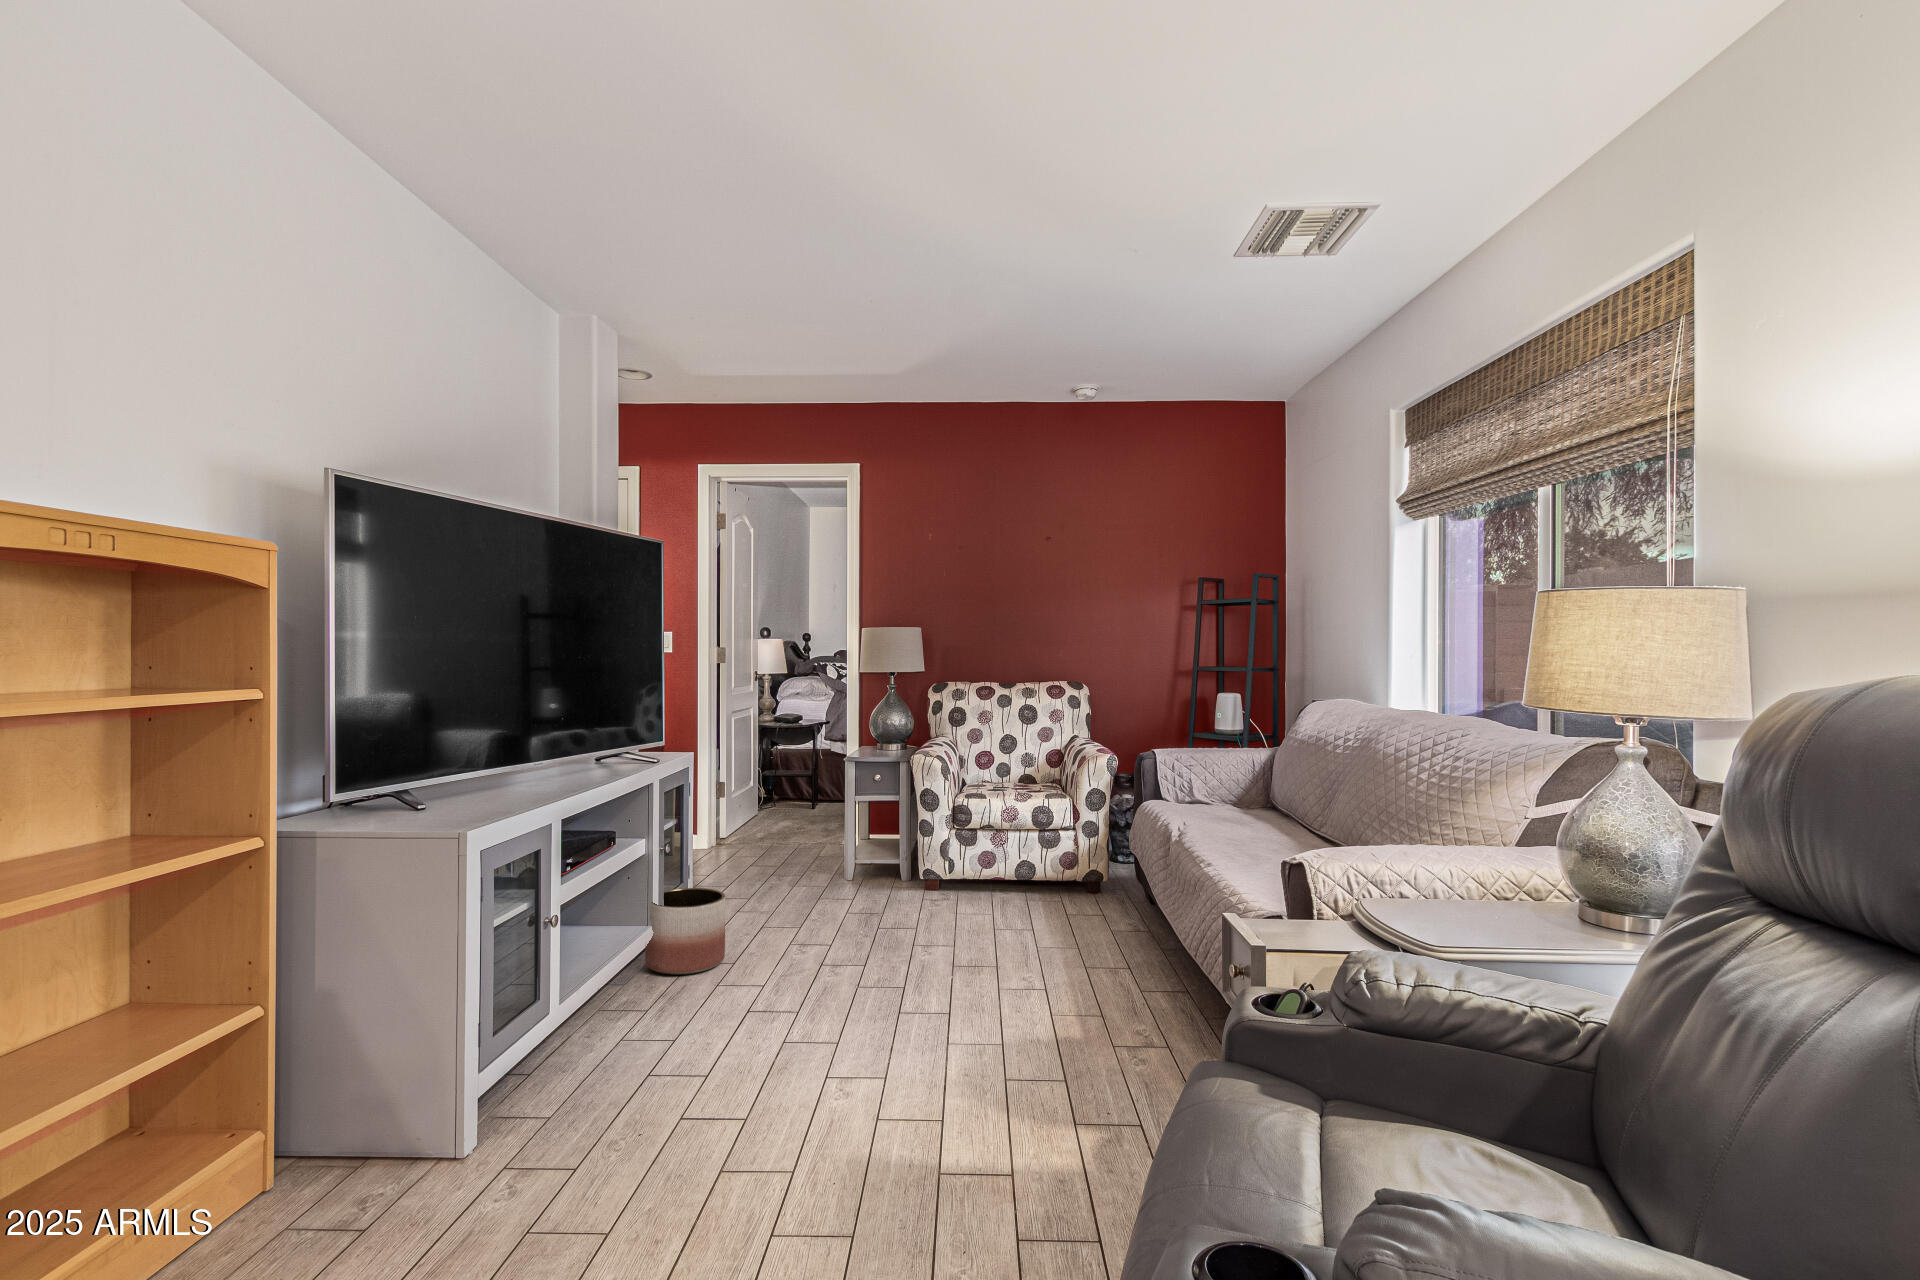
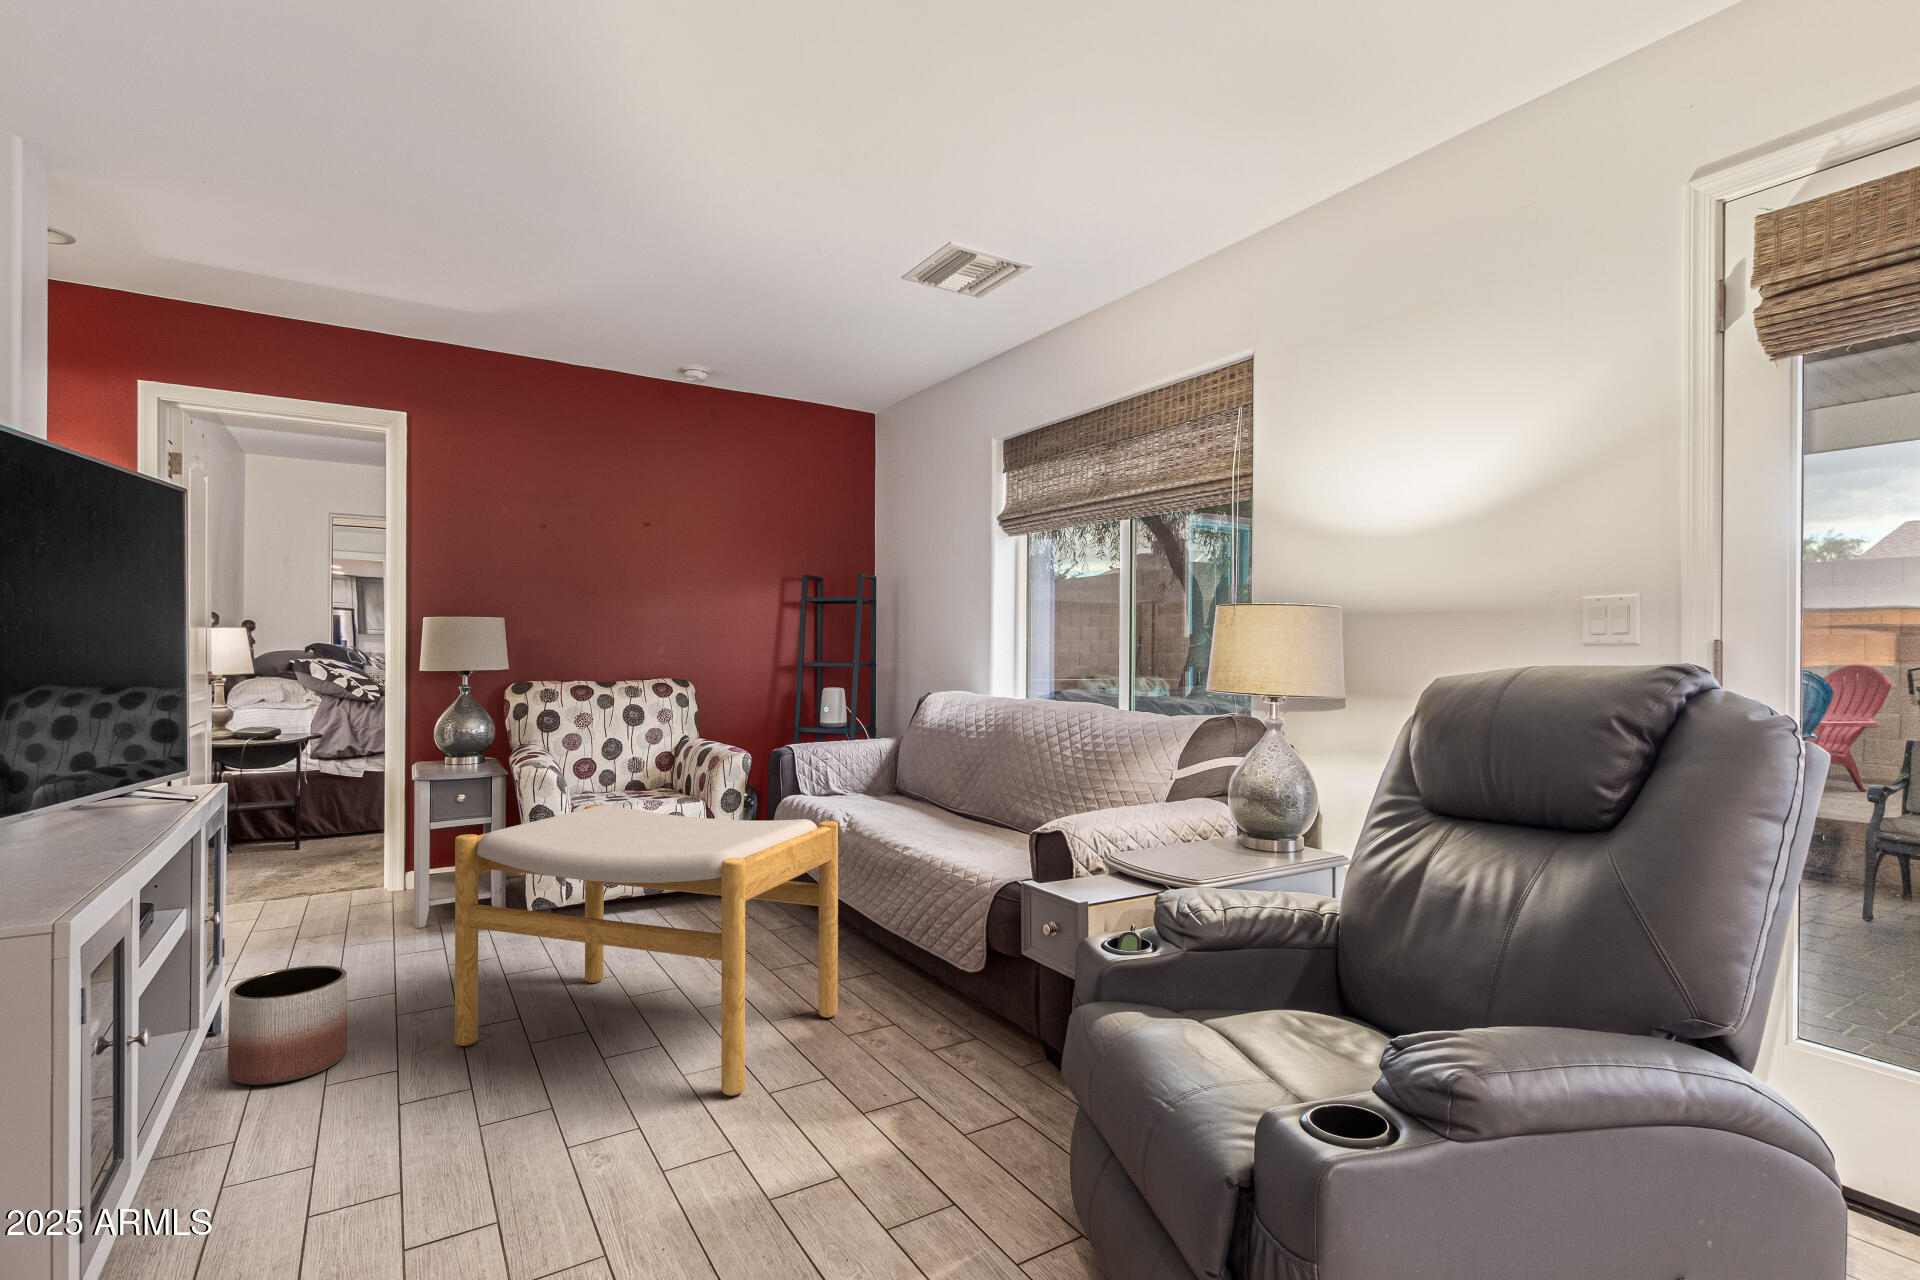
footstool: none [792,786,1114,1078] -> present [455,804,838,1096]

